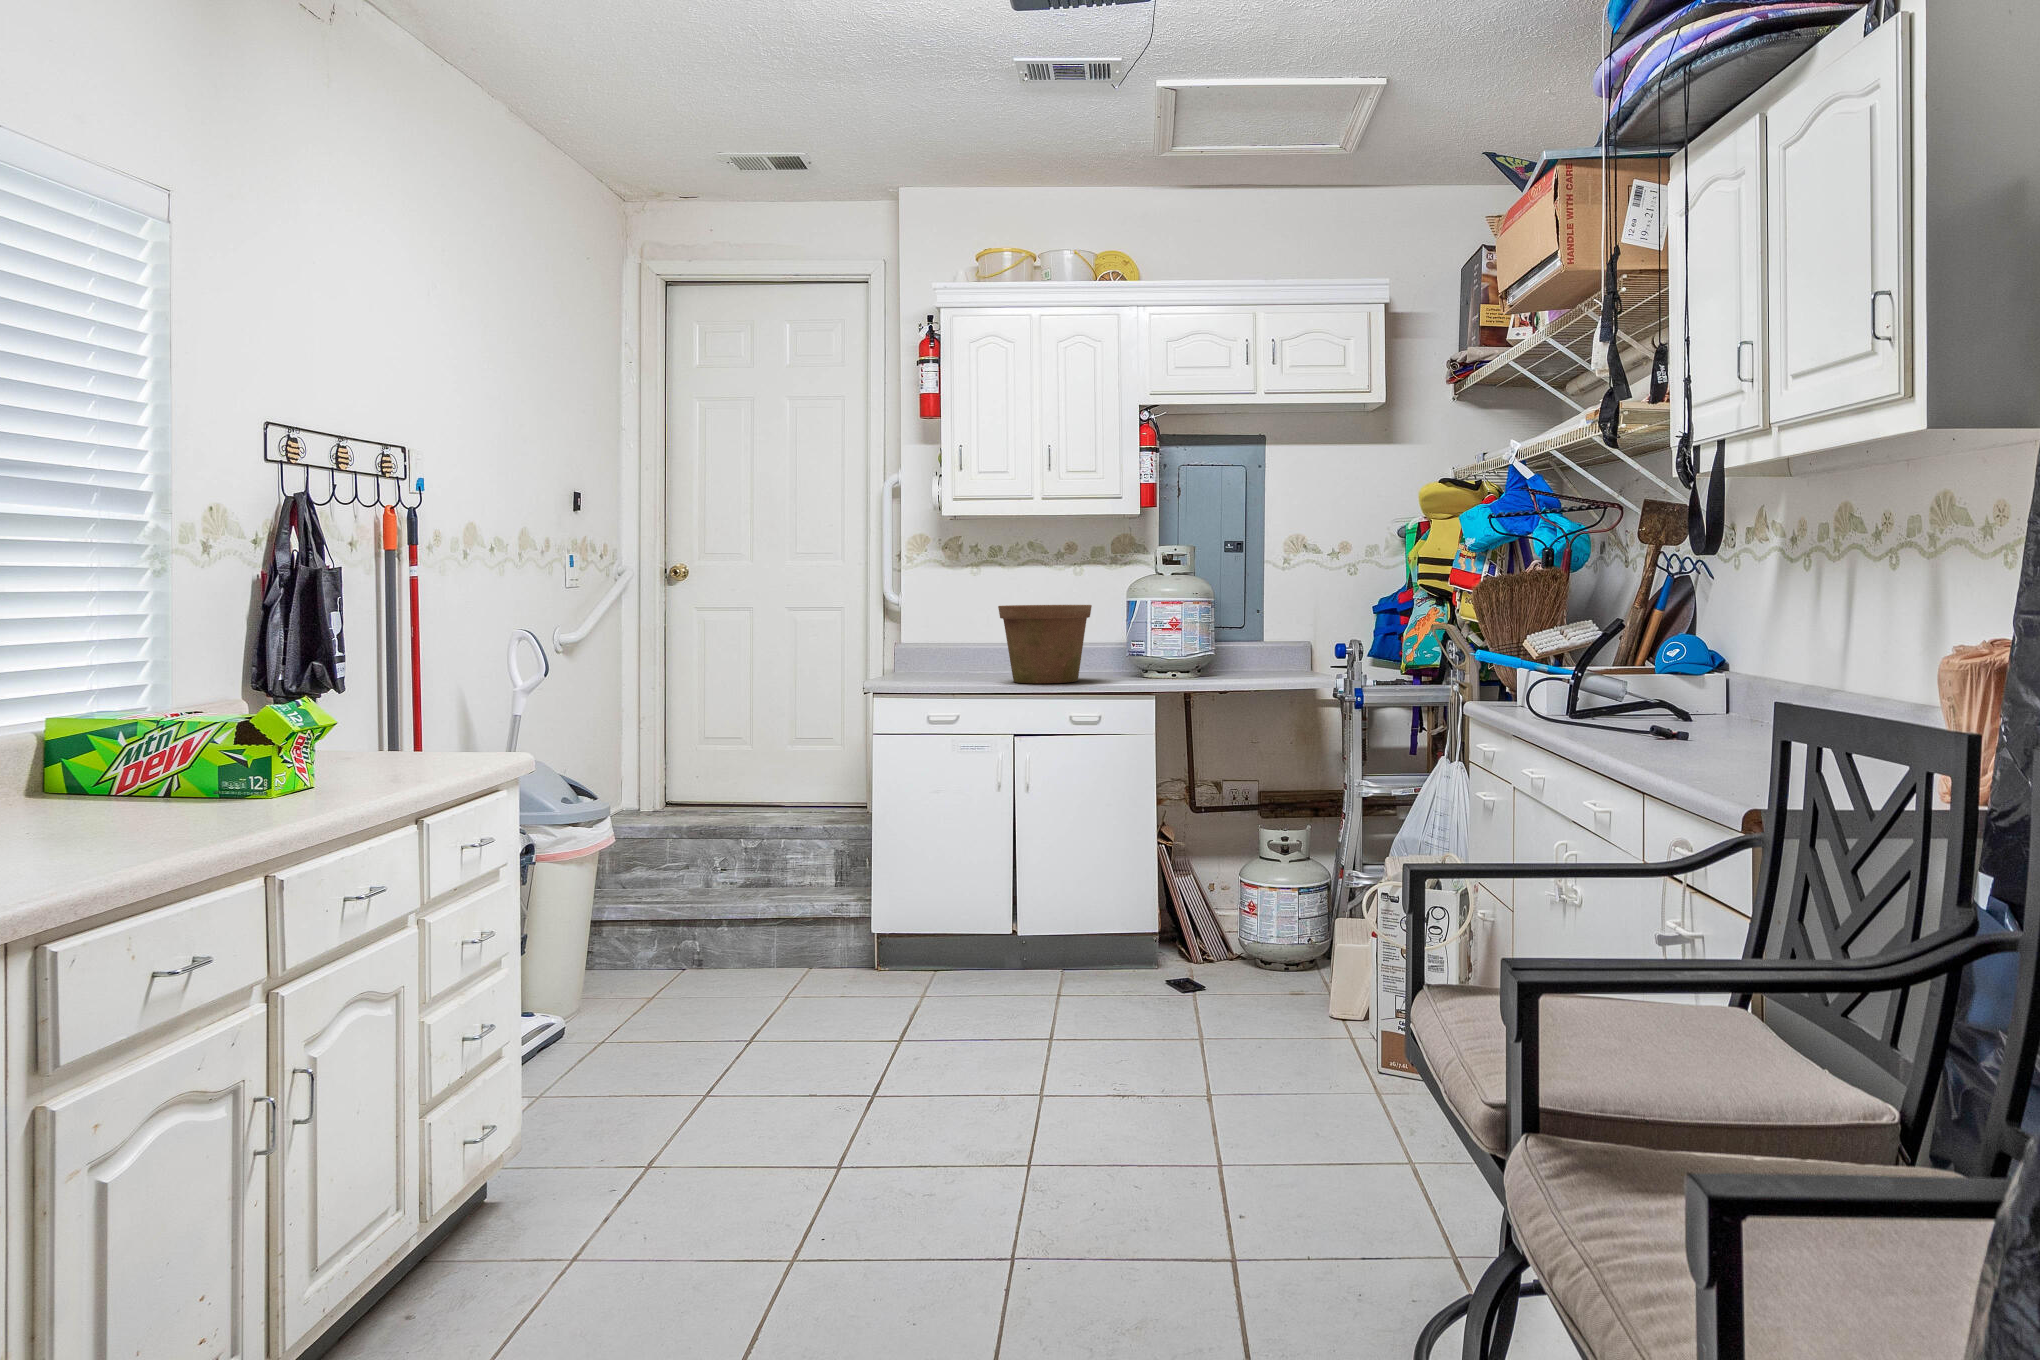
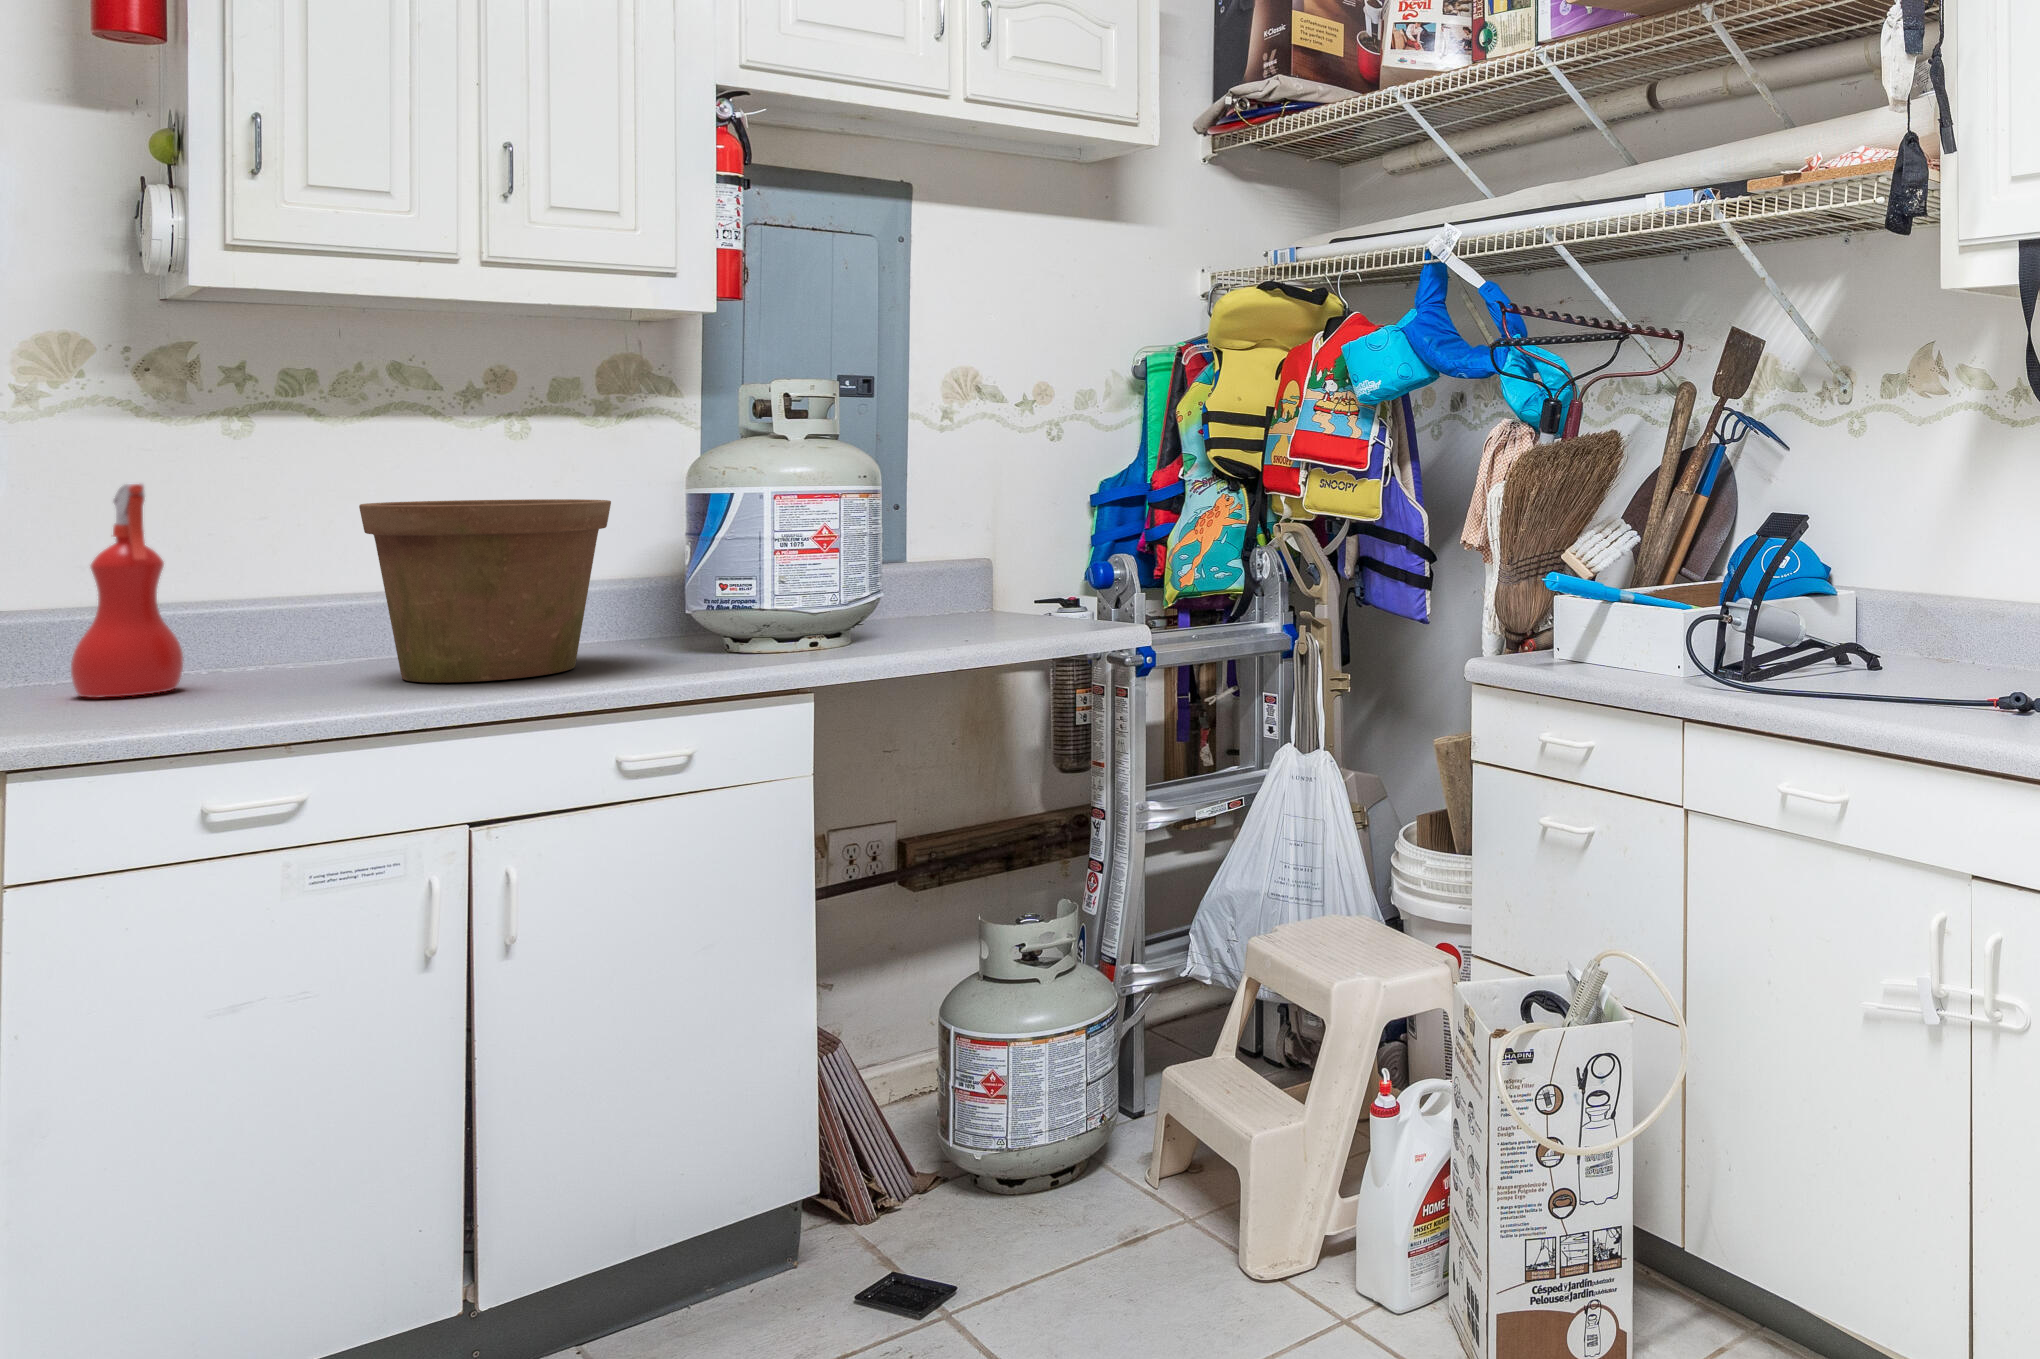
spray bottle: none [913,597,946,681] -> present [71,484,183,698]

